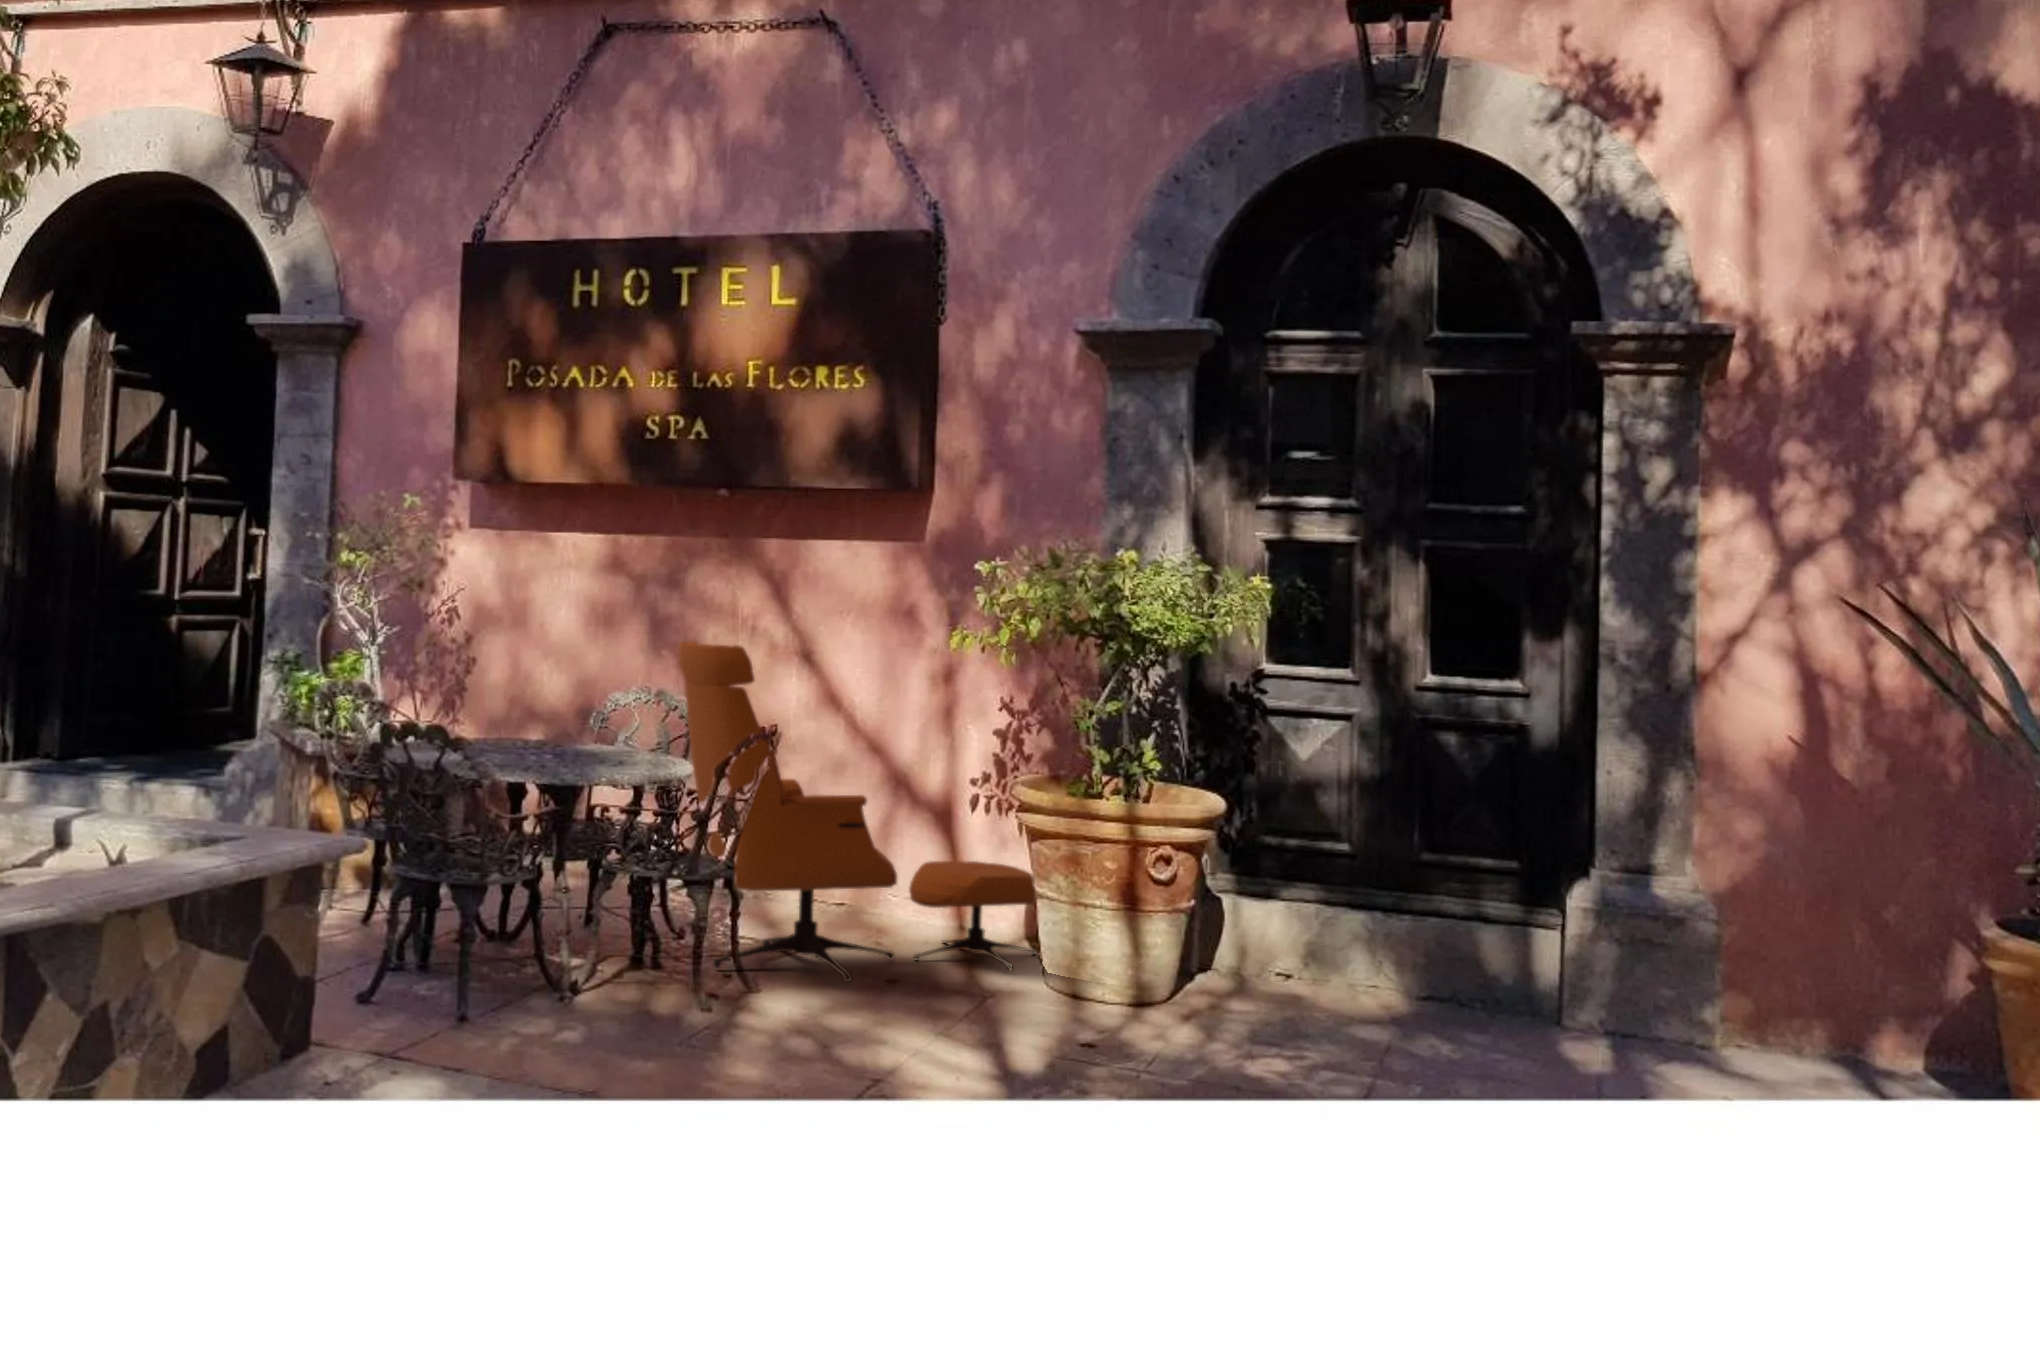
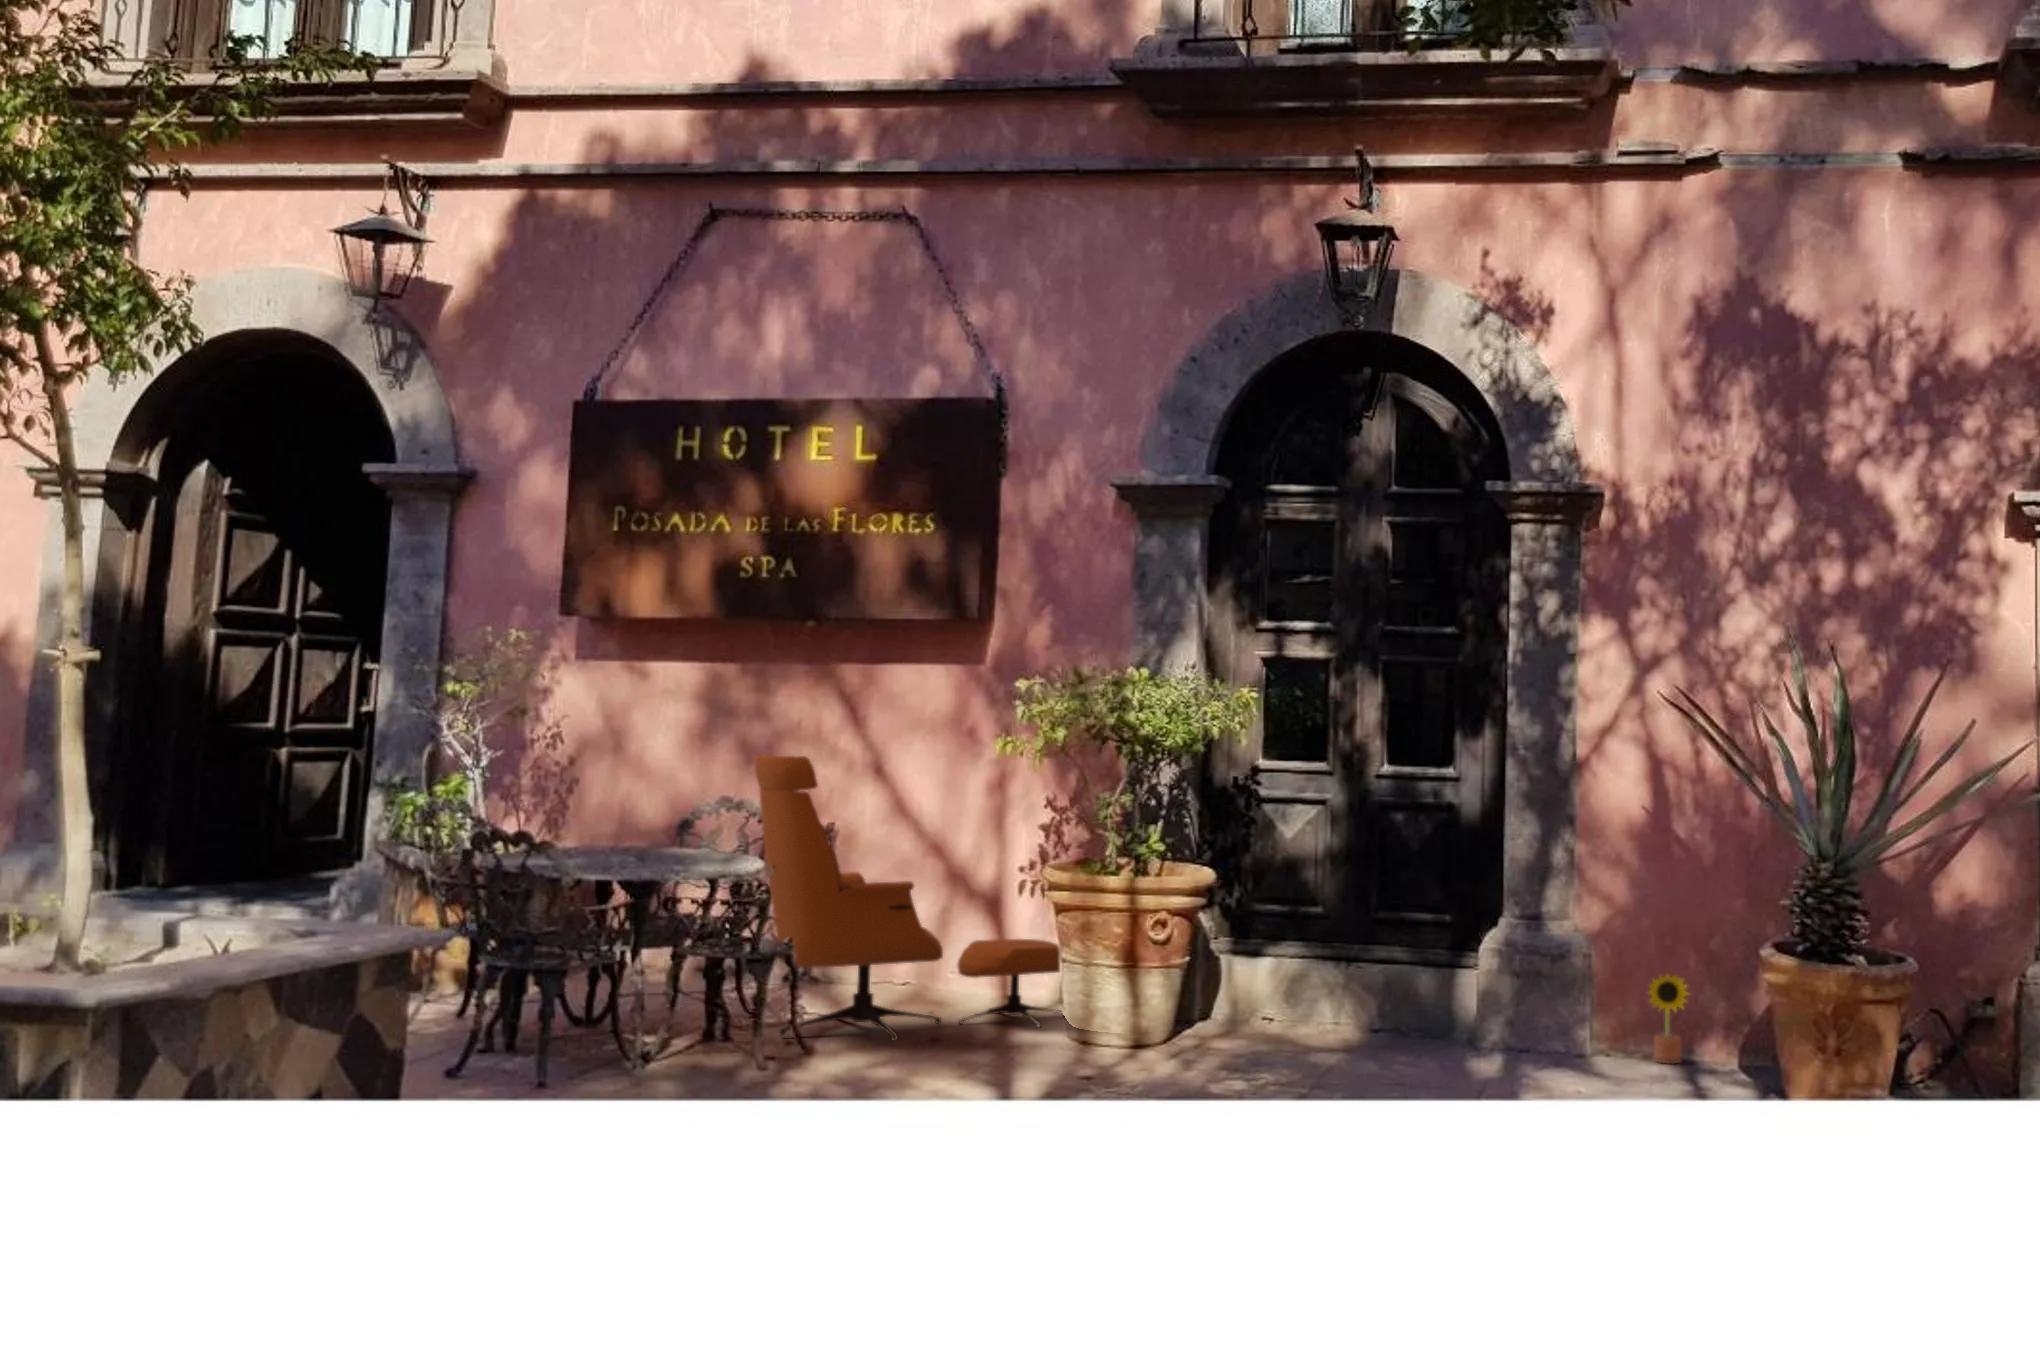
decorative plant: none [1804,949,1870,1065] -> present [1648,974,1689,1063]

